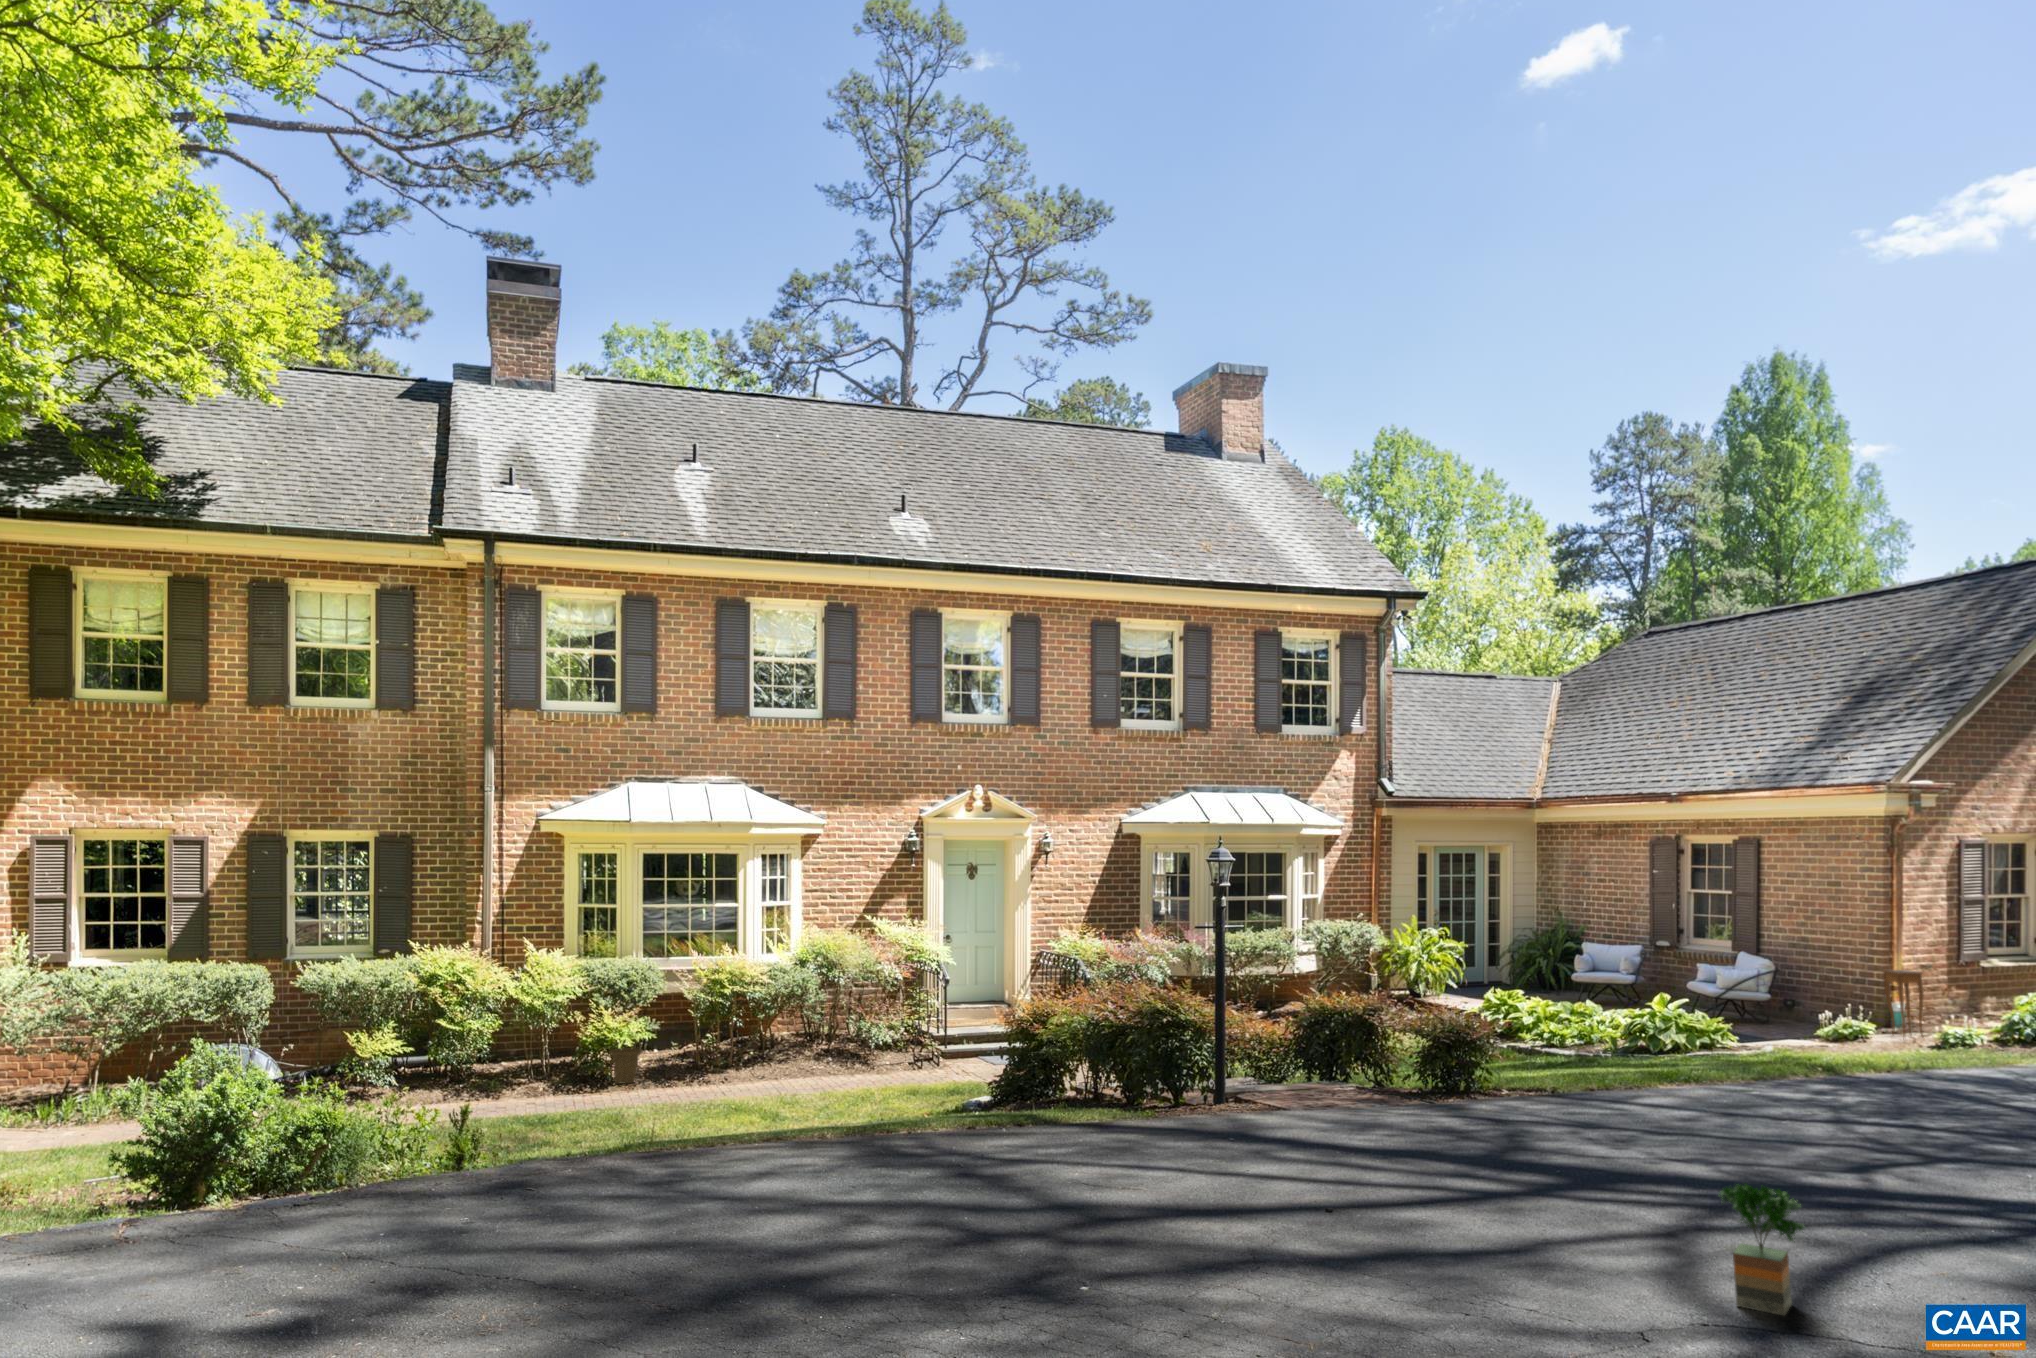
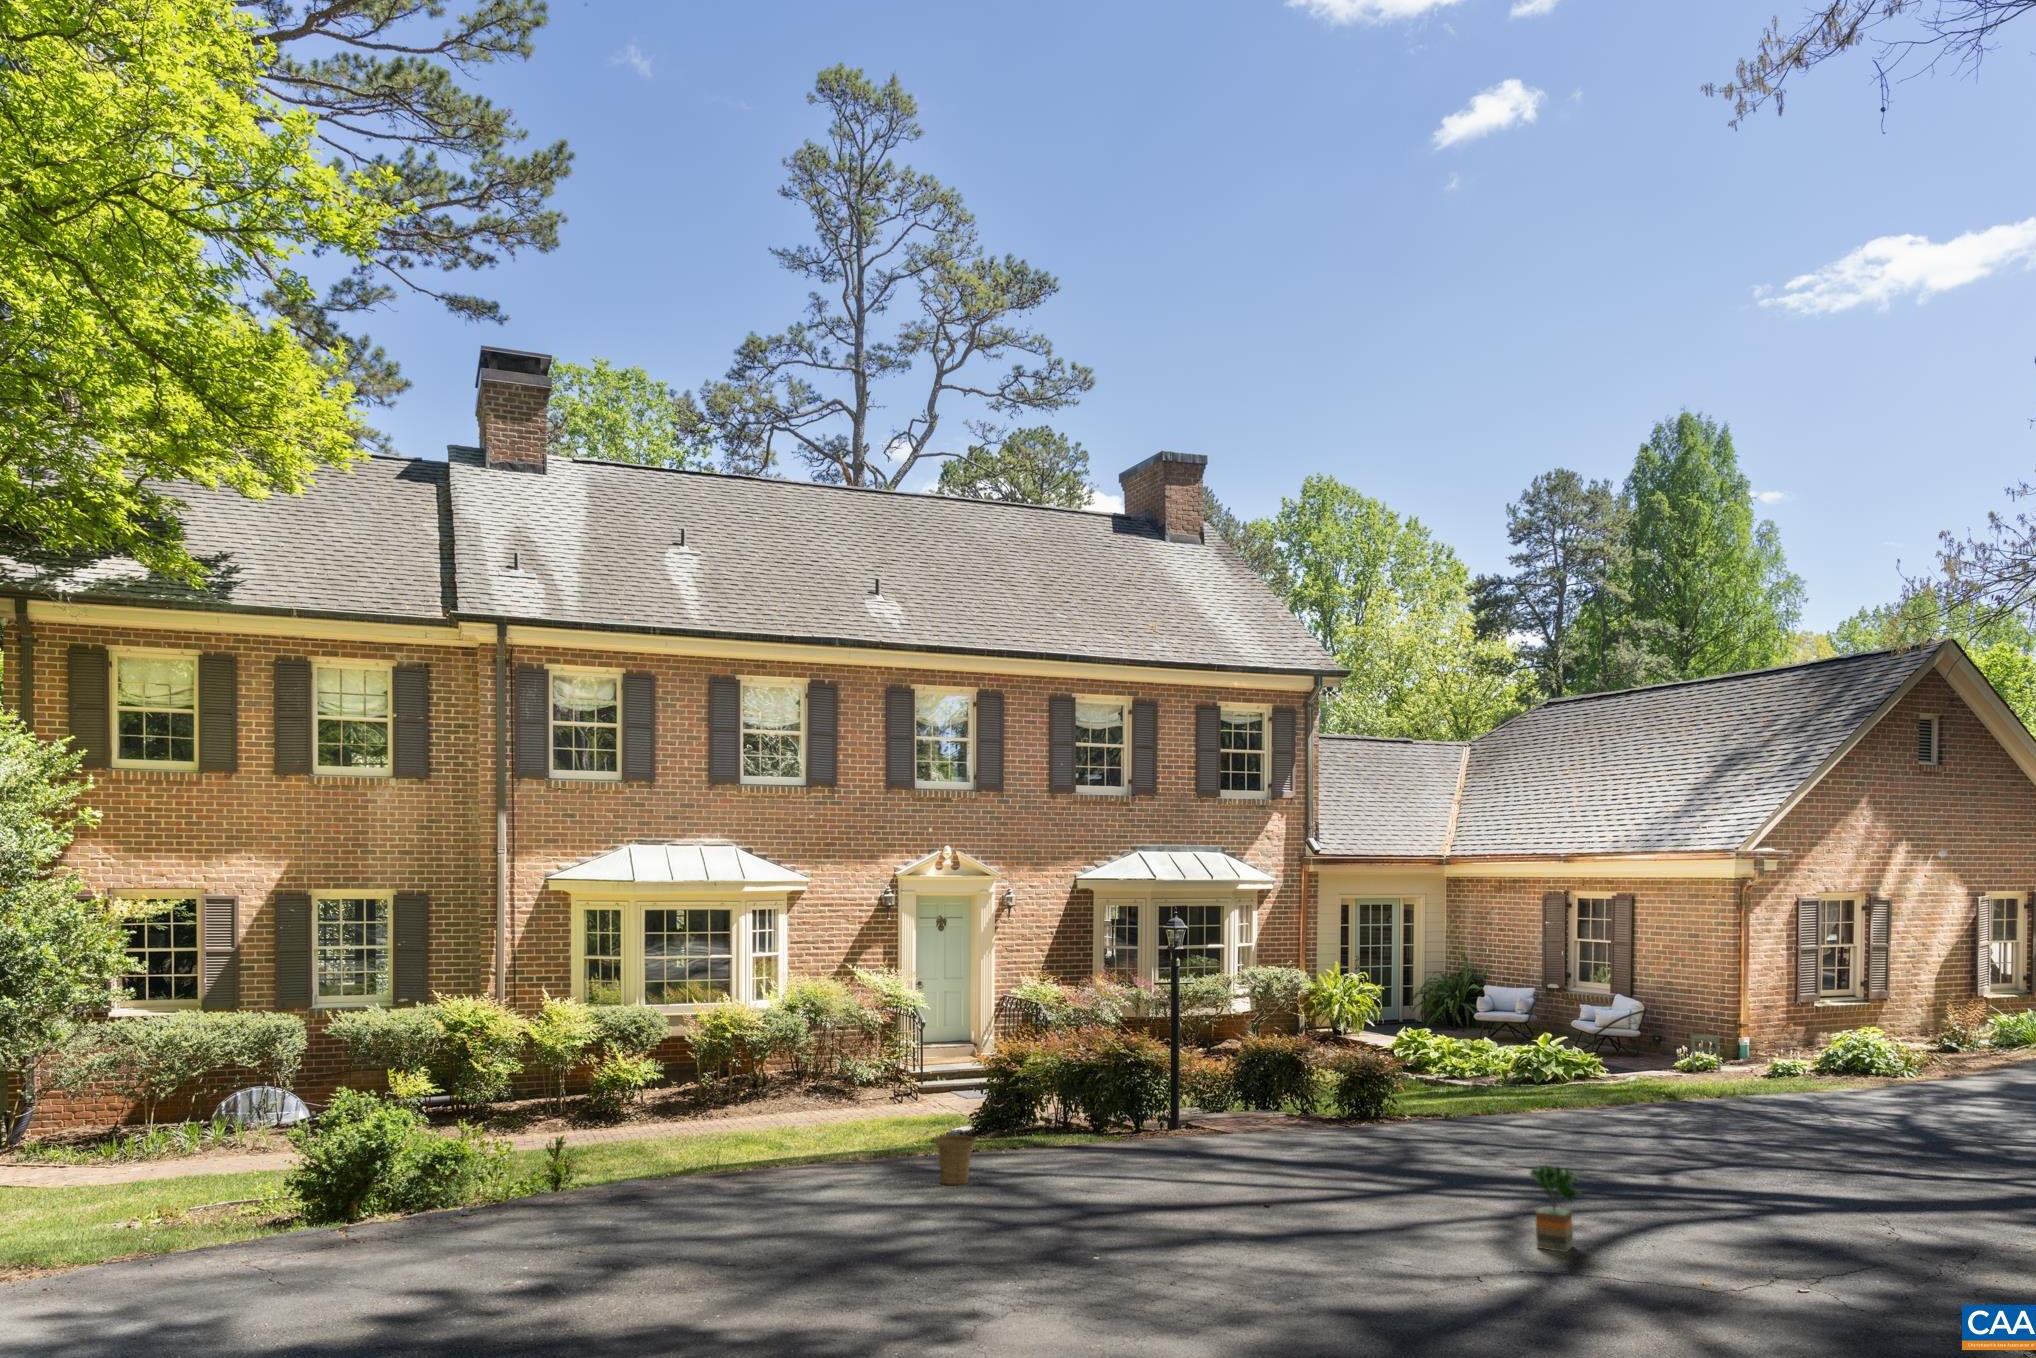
side table: present [1883,970,1924,1037] -> none [1727,1009,1760,1069]
stool: none [1838,999,1880,1046] -> present [1691,1034,1721,1073]
basket: present [610,1048,643,1085] -> present [933,1135,977,1185]

